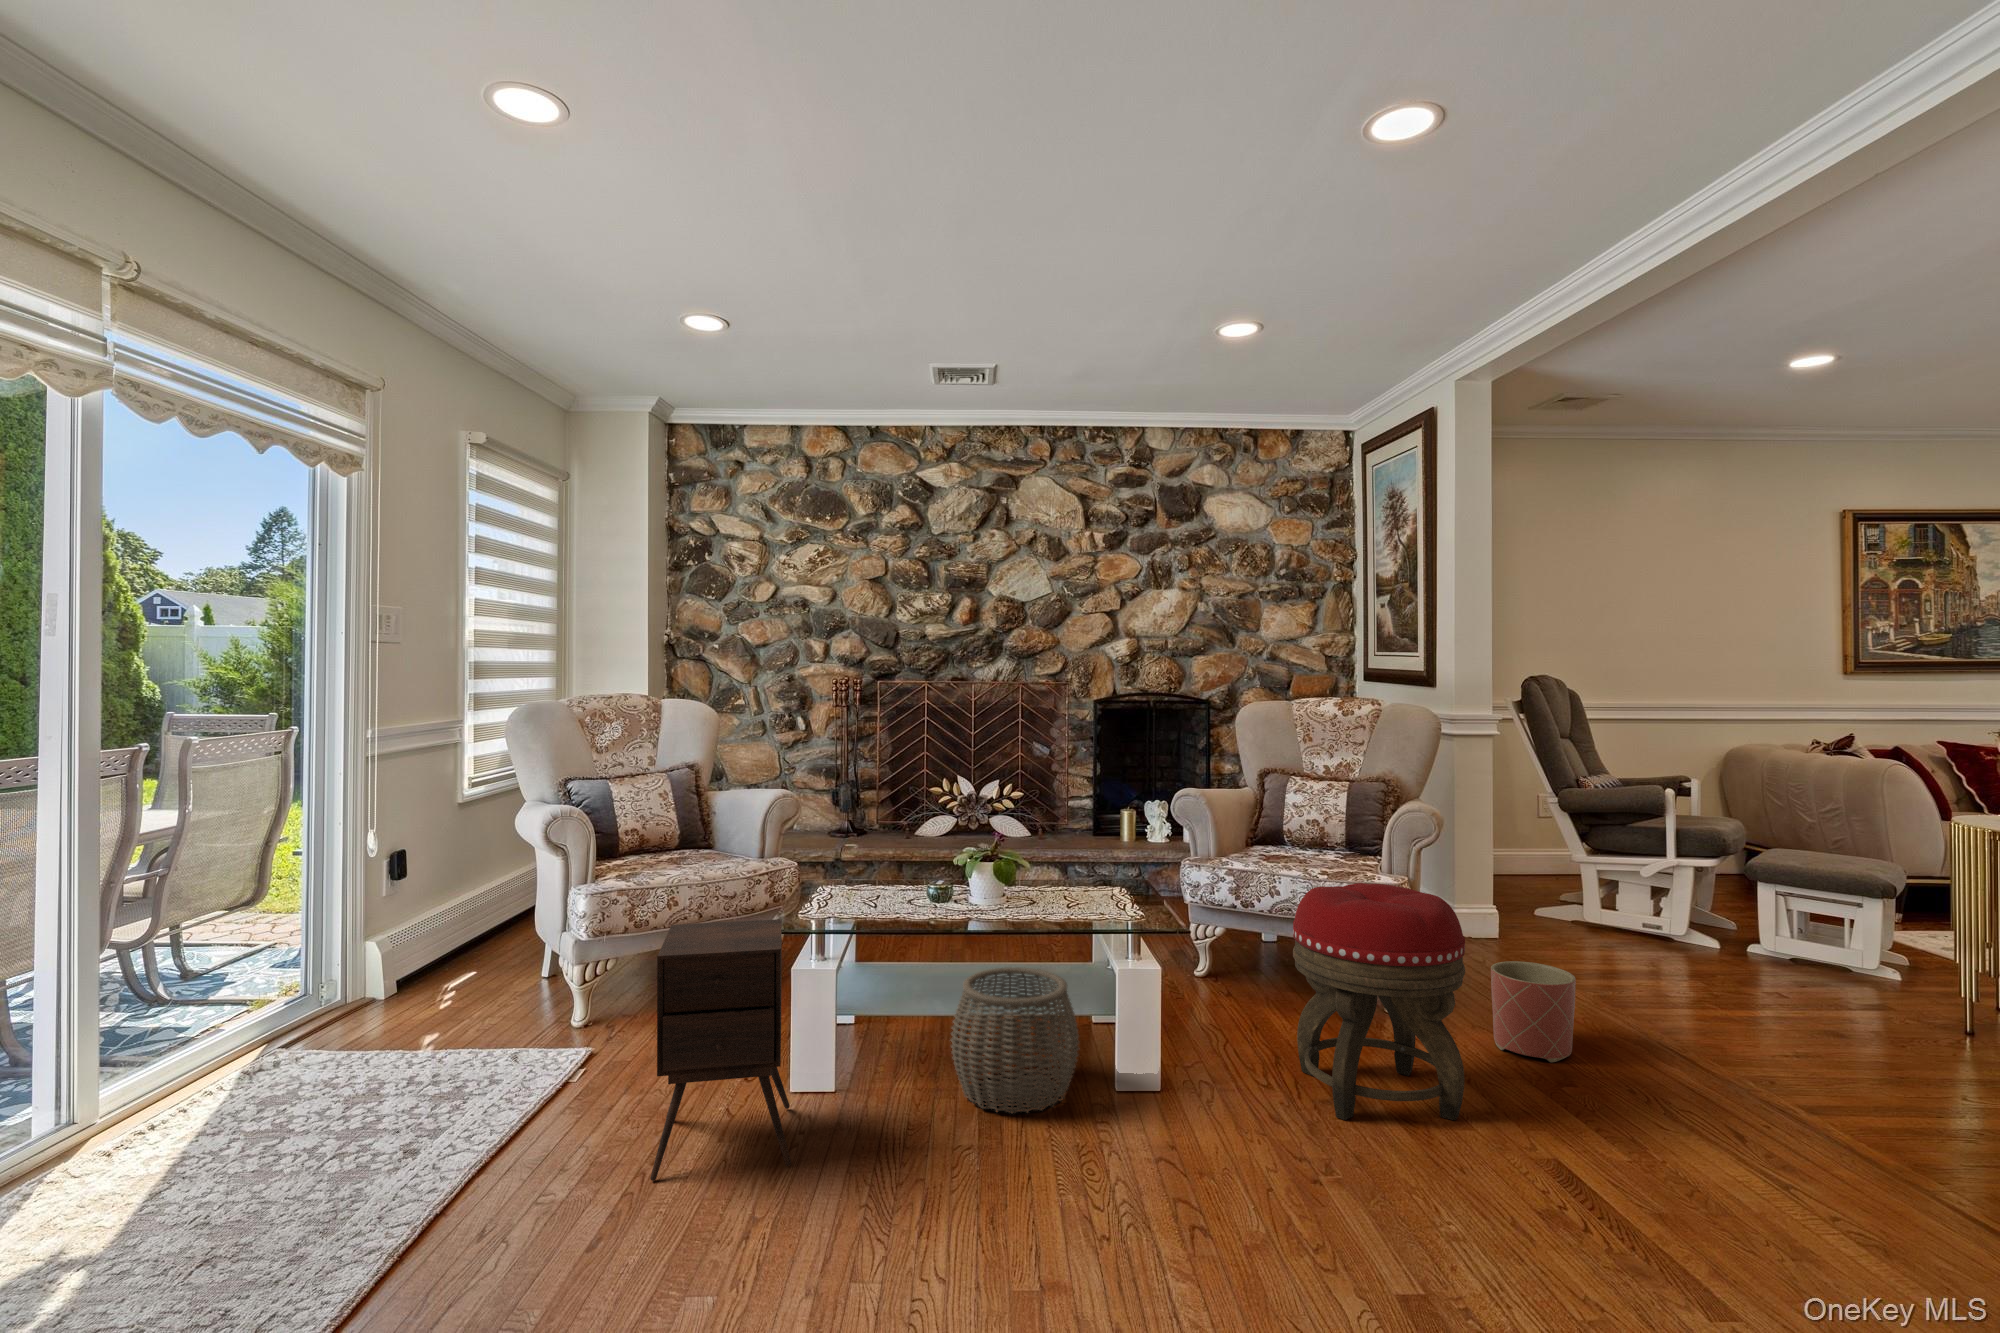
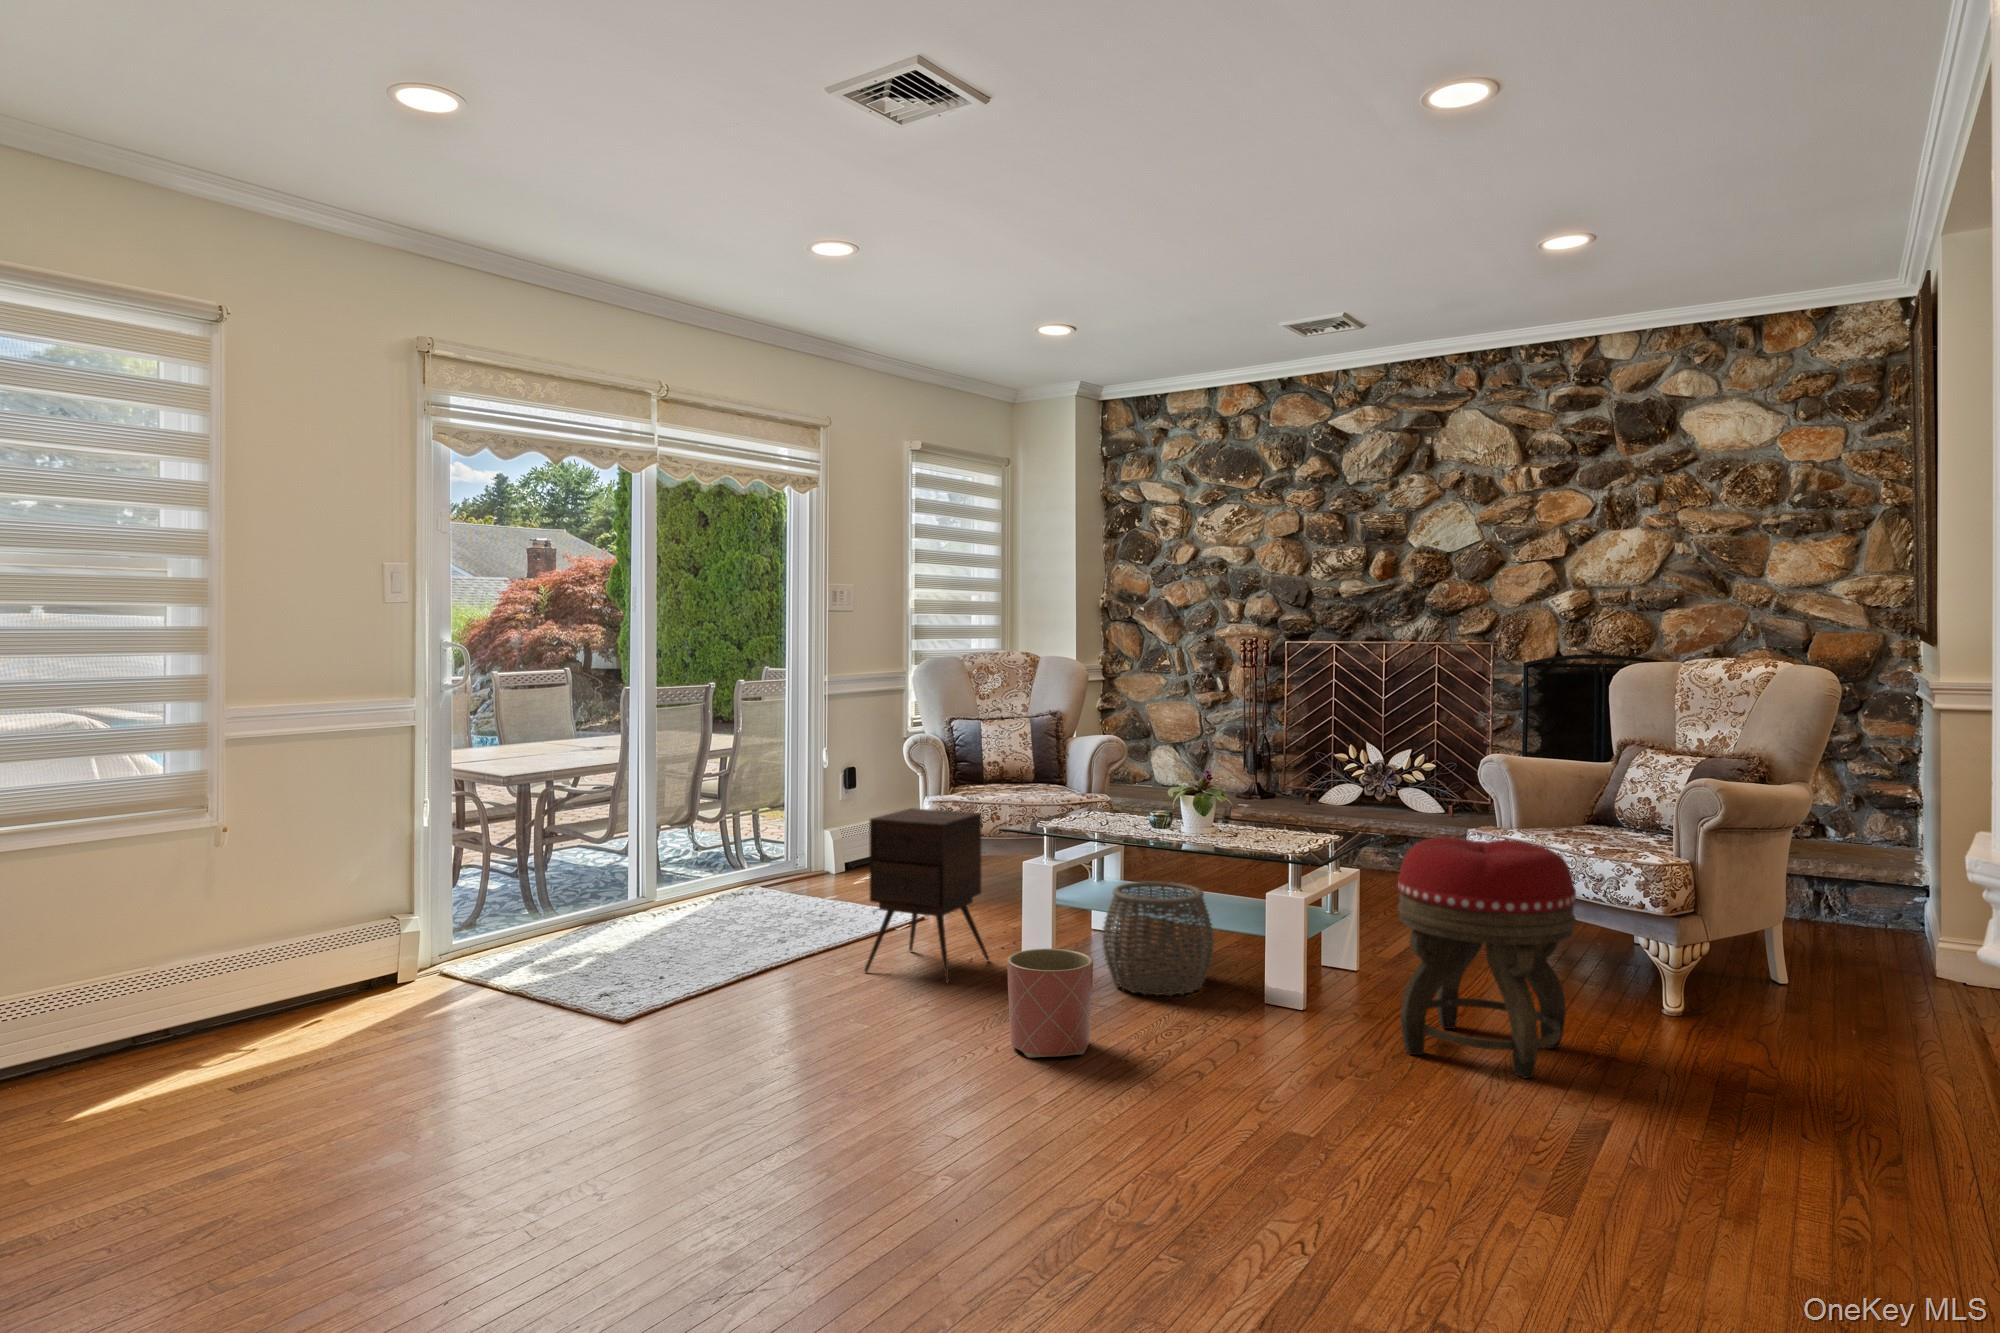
planter: present [1491,961,1576,1062] -> present [1007,949,1093,1058]

